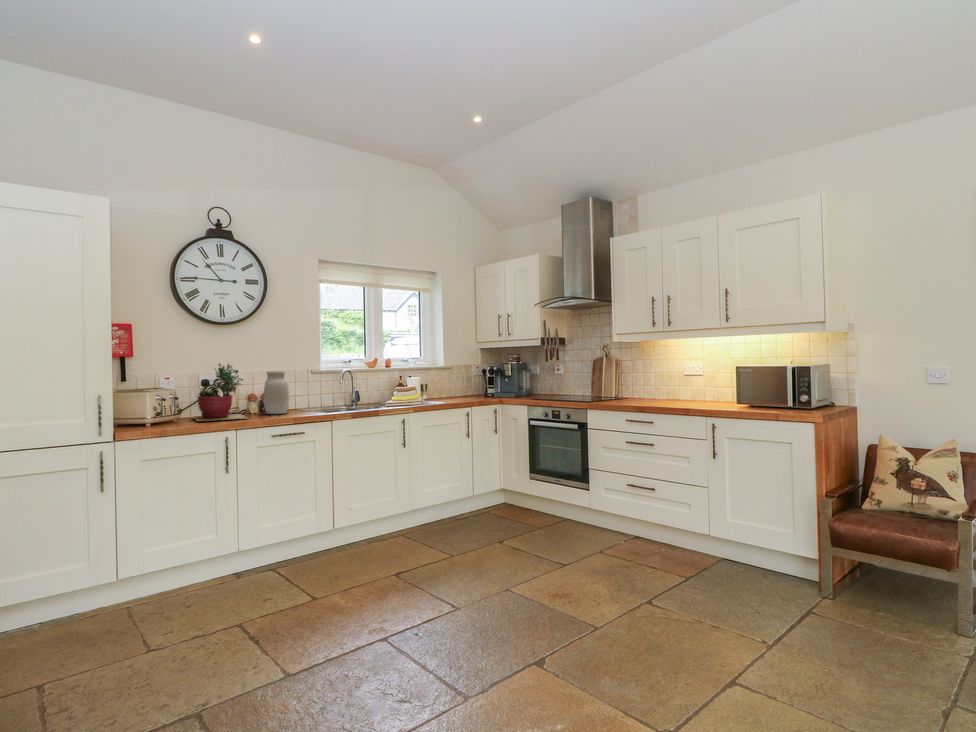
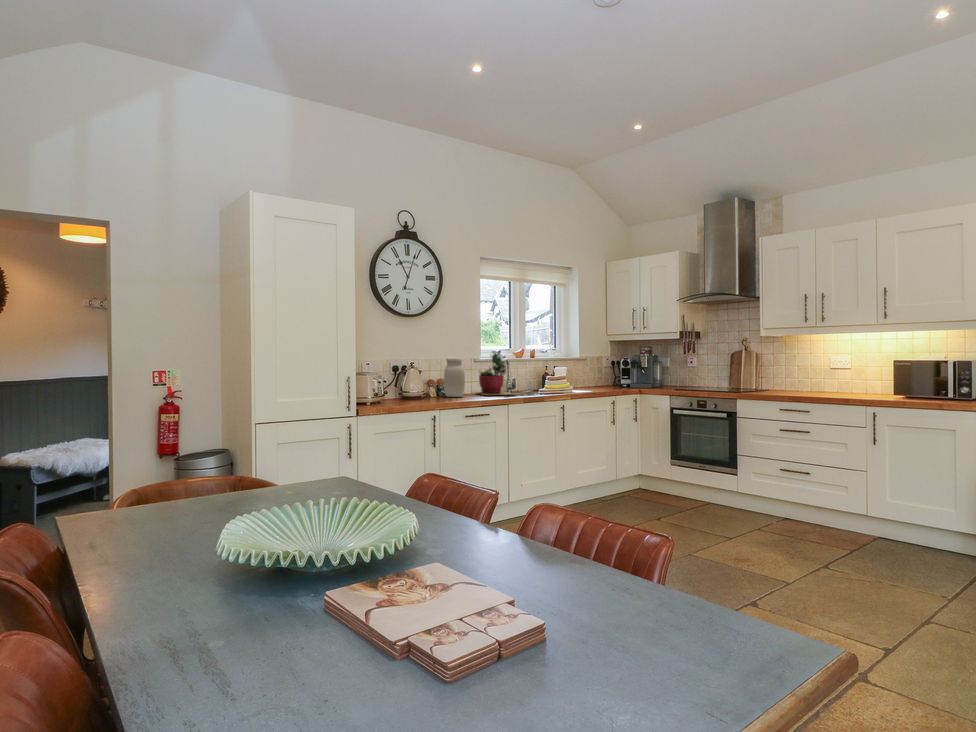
succulent plant: present [193,364,246,421] -> present [475,351,512,395]

